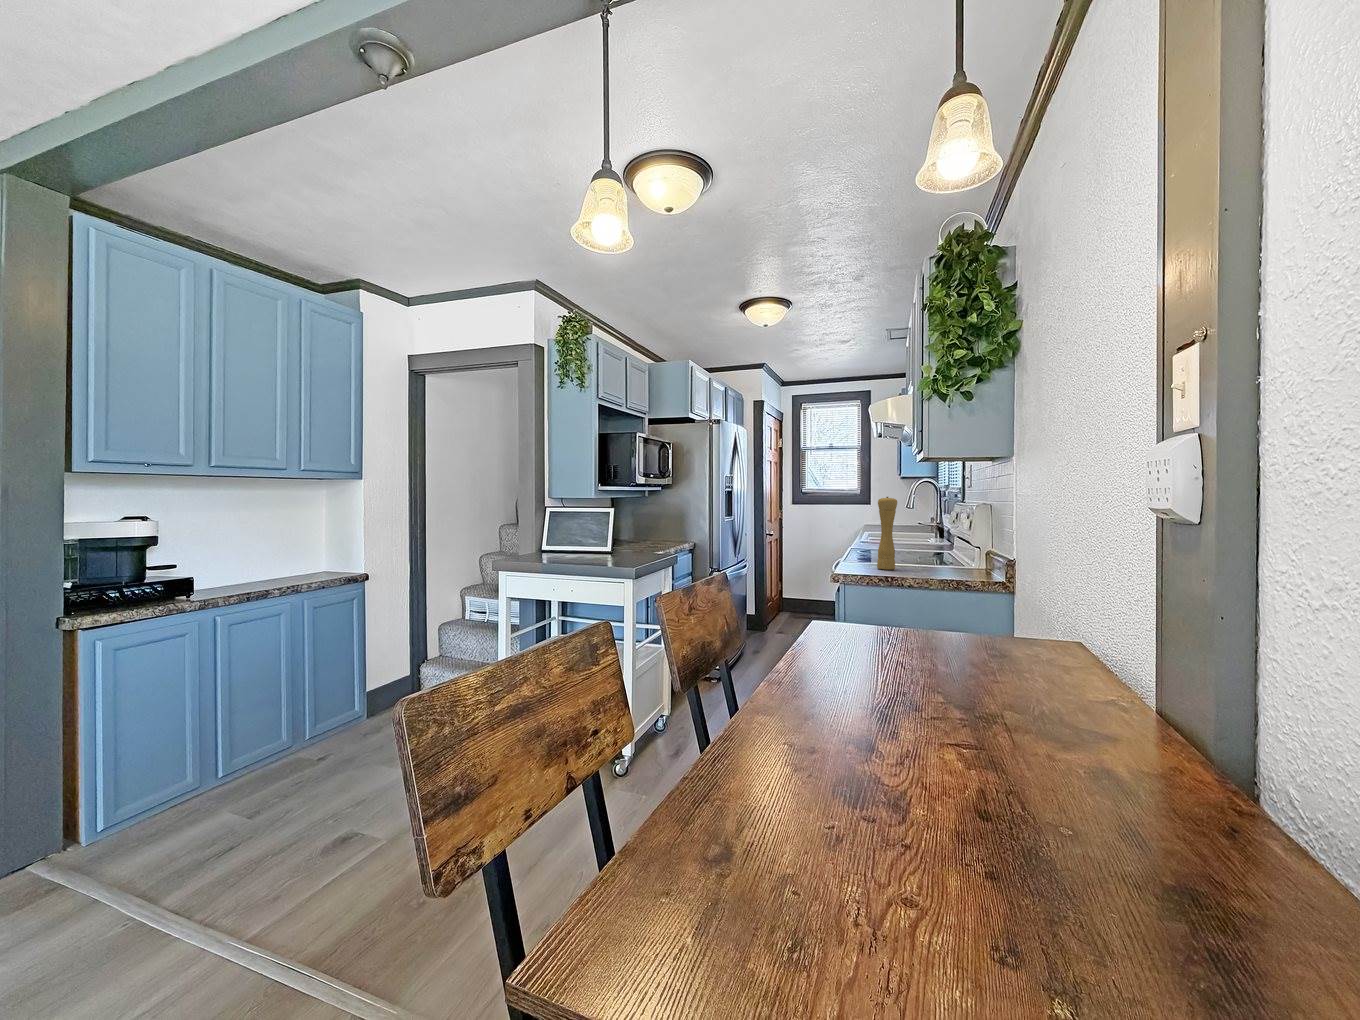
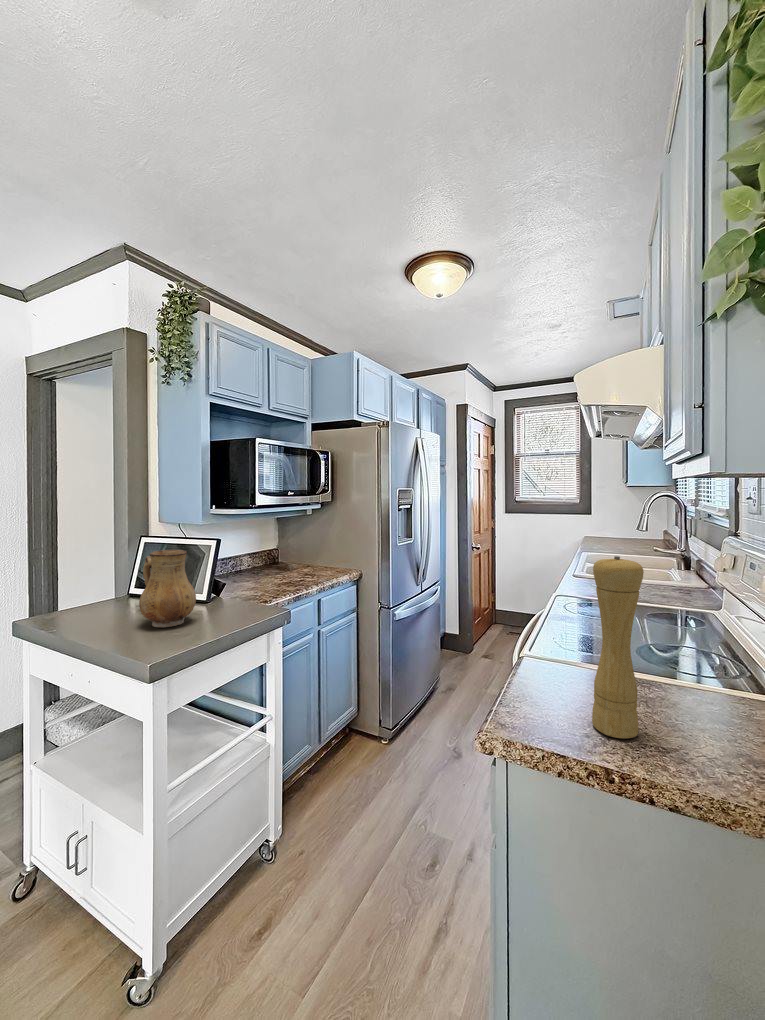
ceramic pitcher: none [585,510,623,560] -> present [139,550,196,627]

